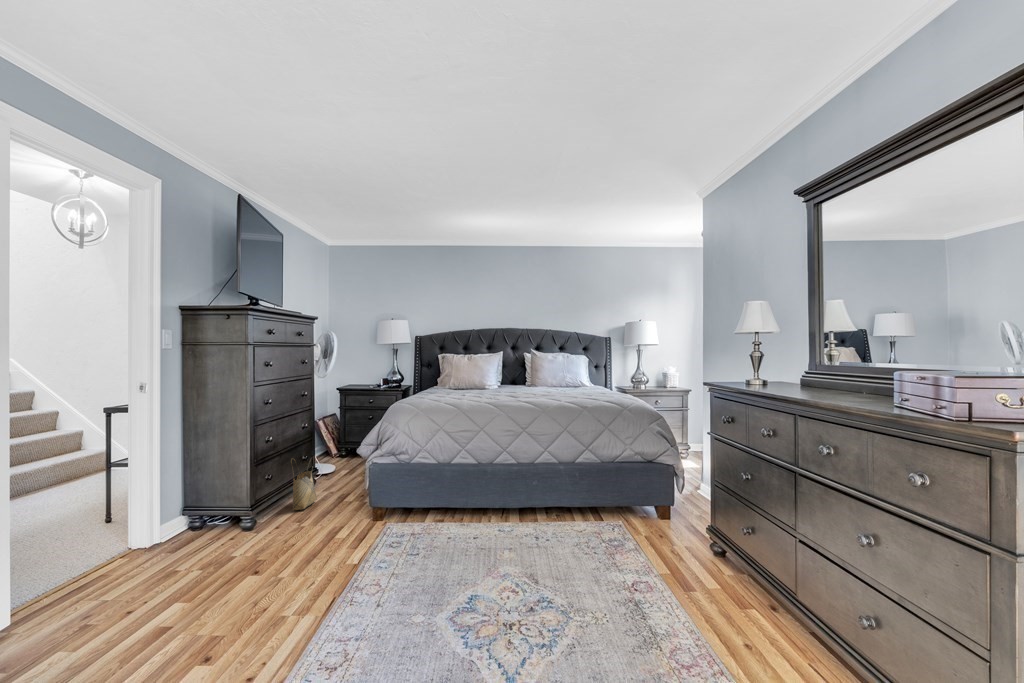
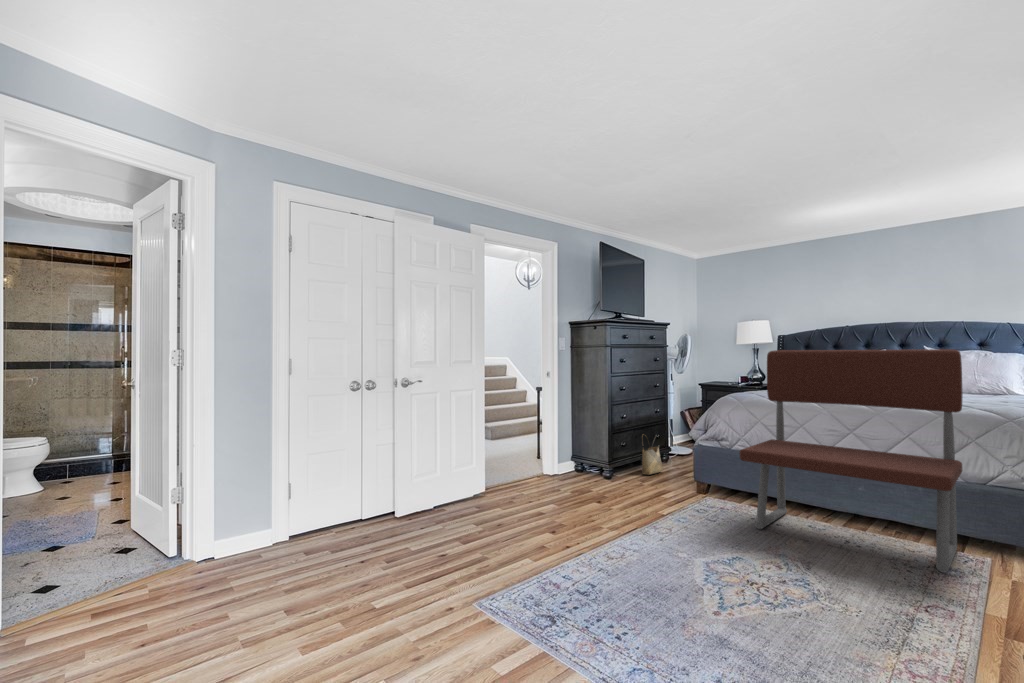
bench: none [451,350,634,549] -> present [740,349,963,573]

